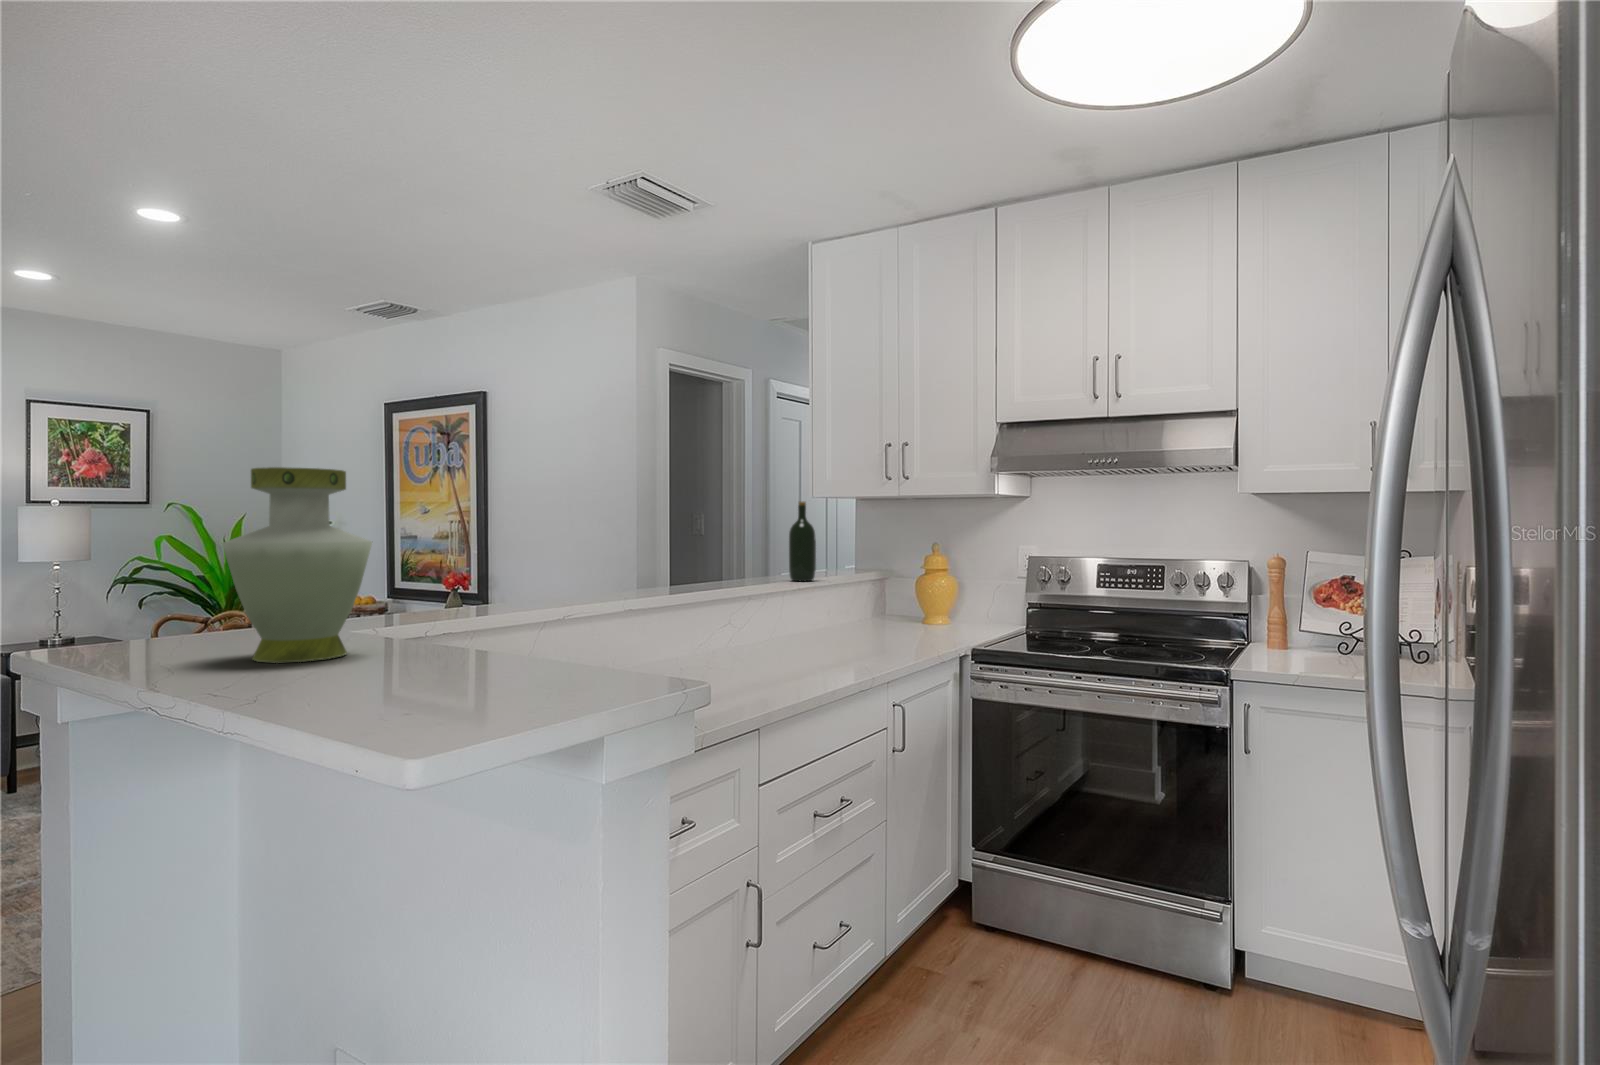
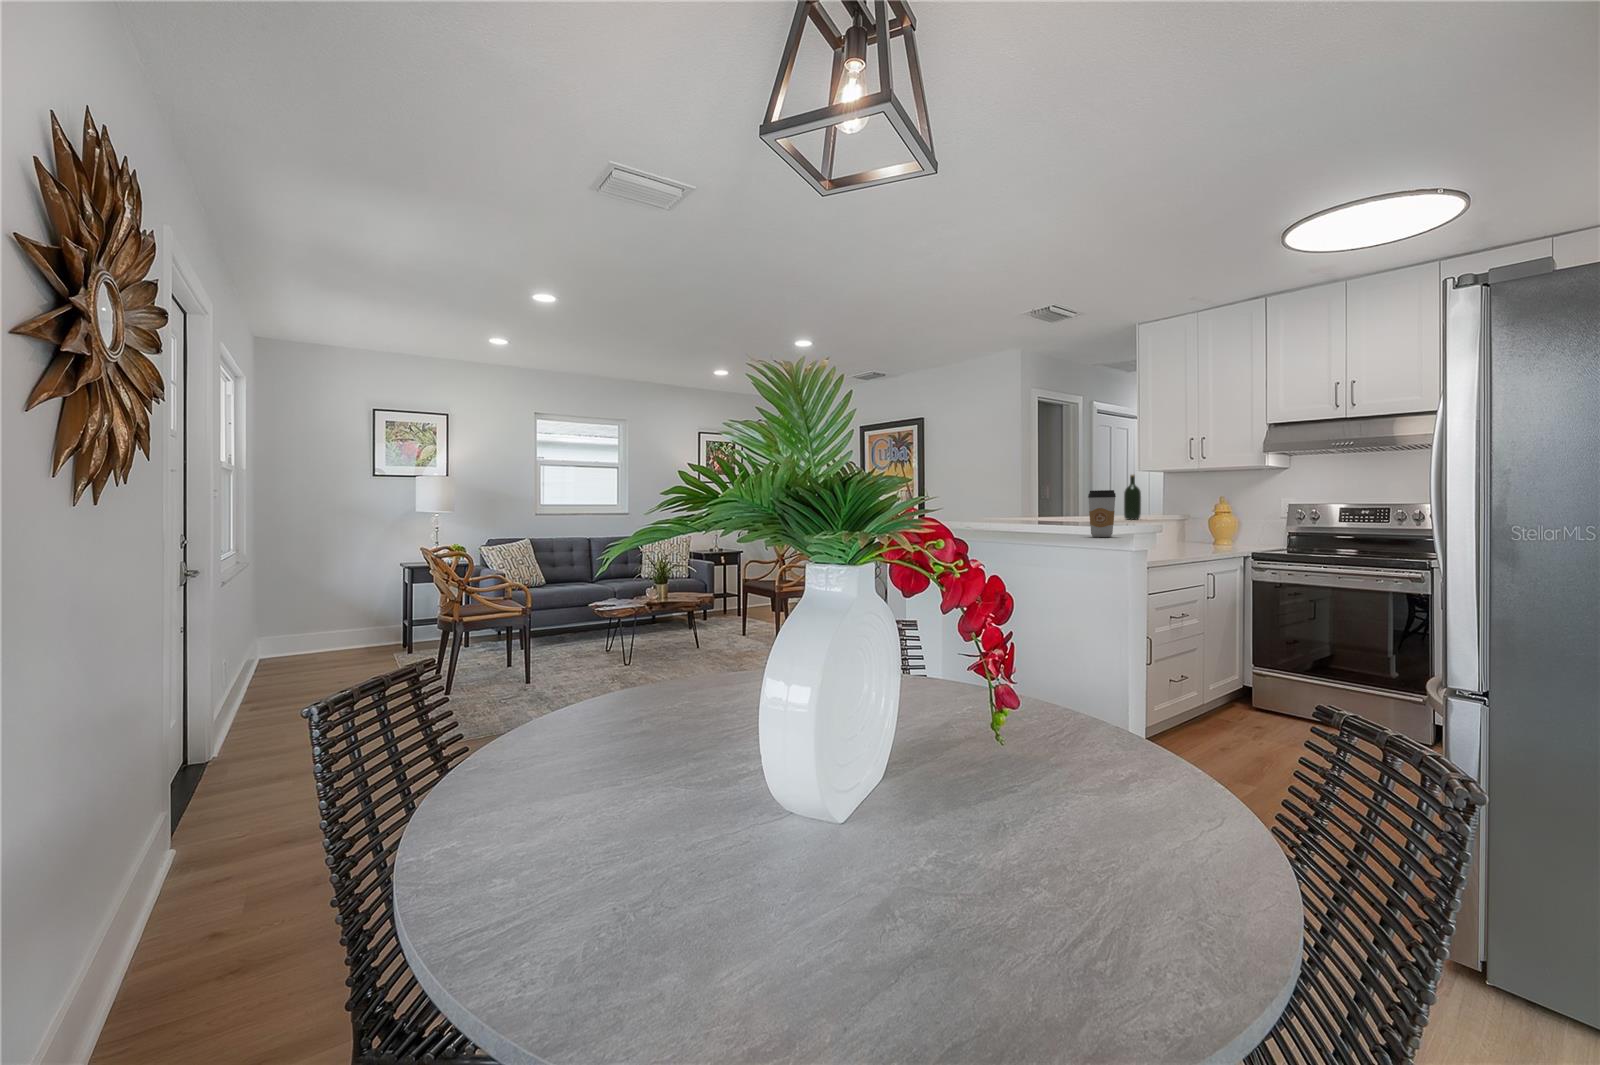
vase: present [222,467,372,663] -> none [981,468,1028,533]
coffee cup: none [397,544,490,706] -> present [1088,490,1116,537]

